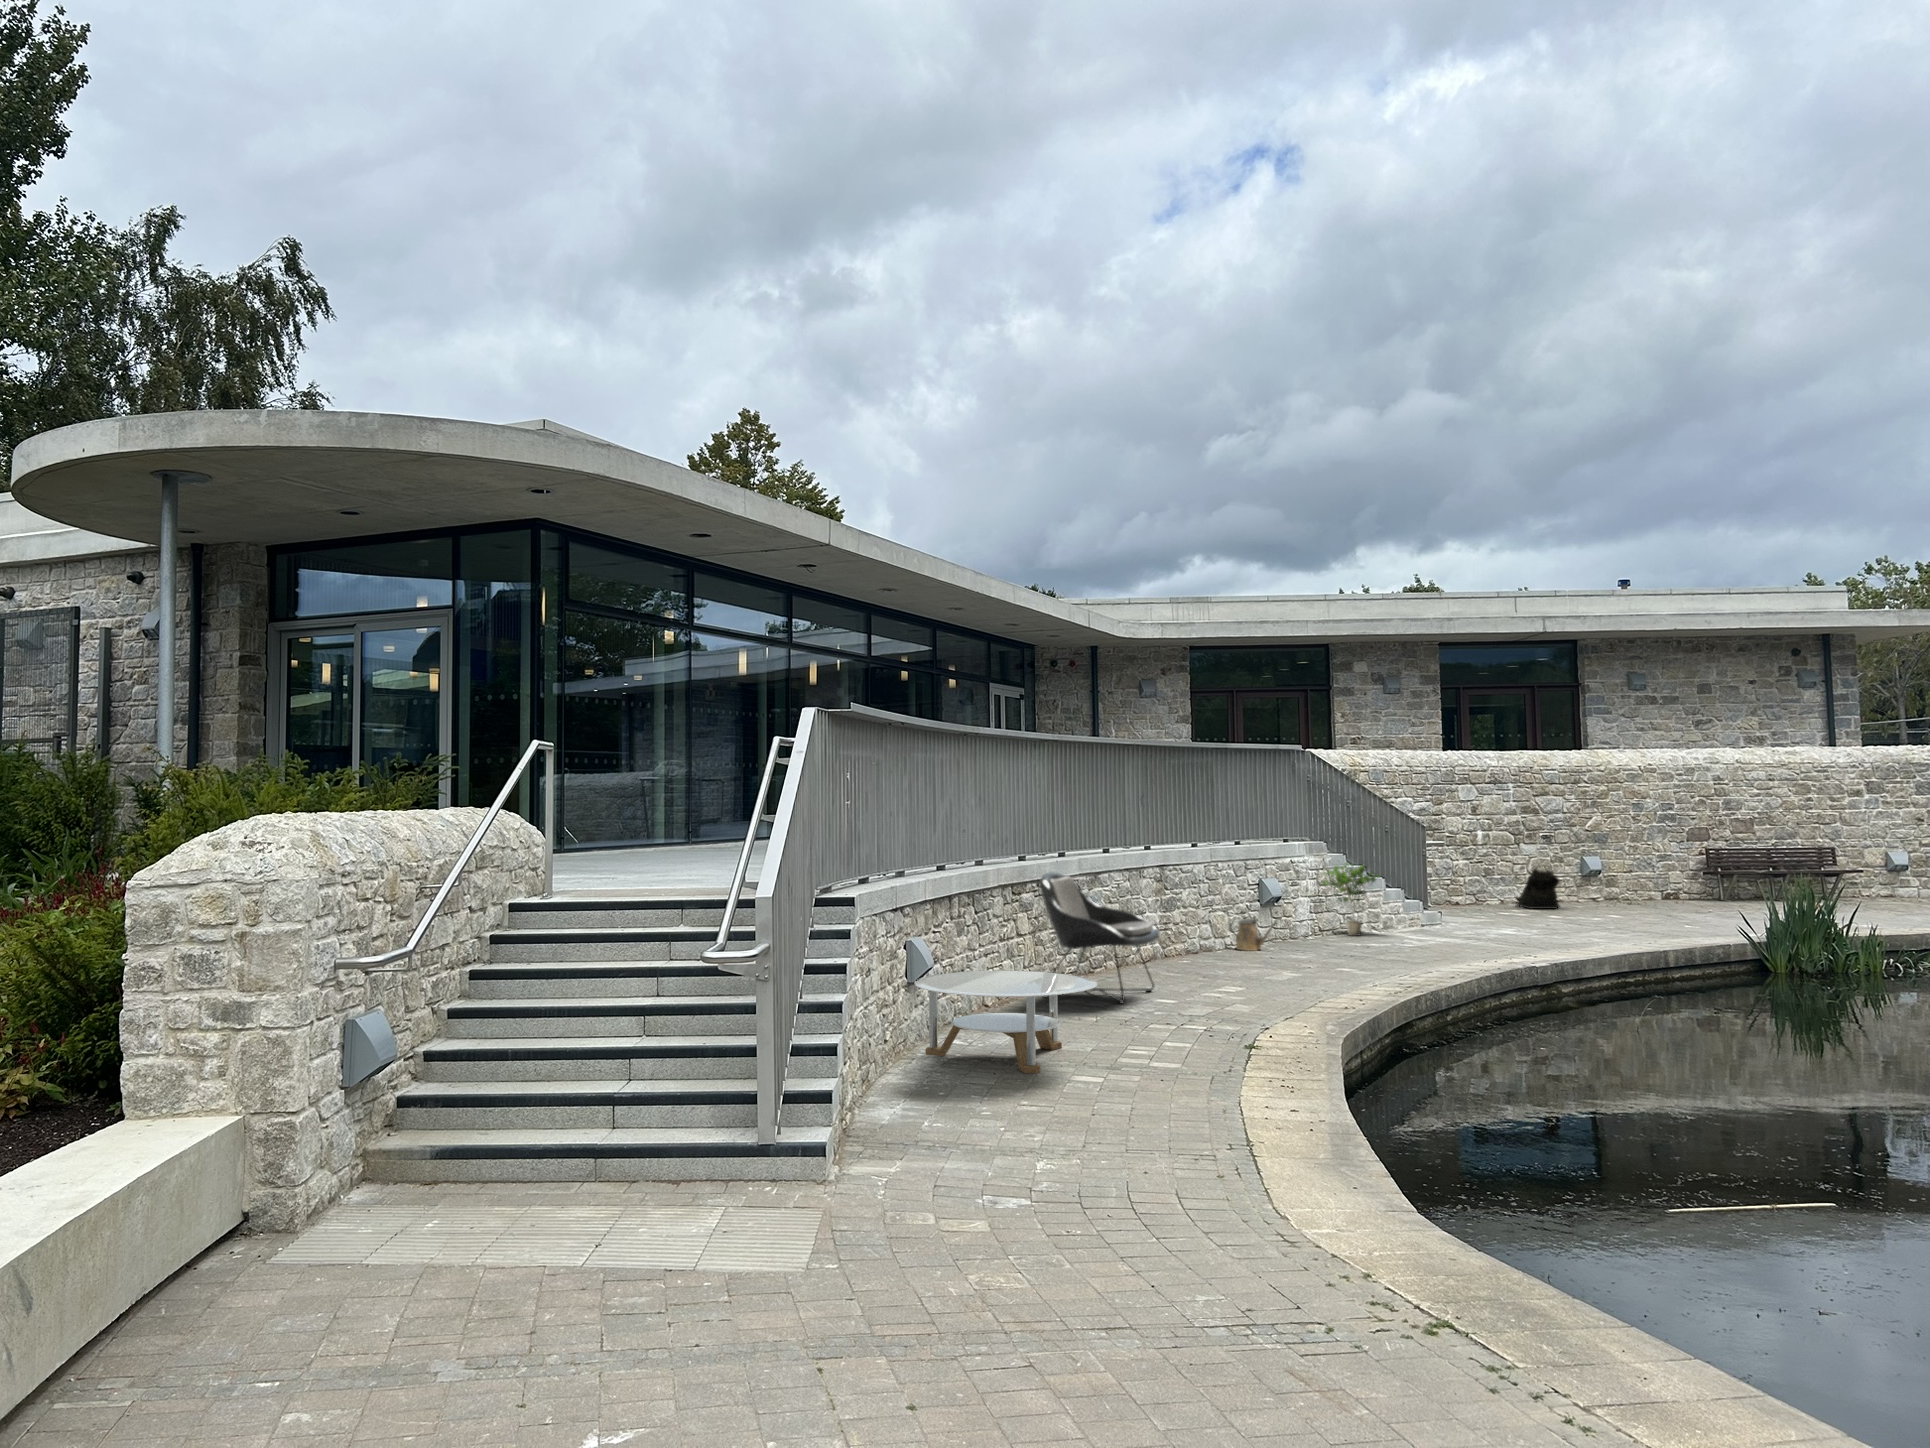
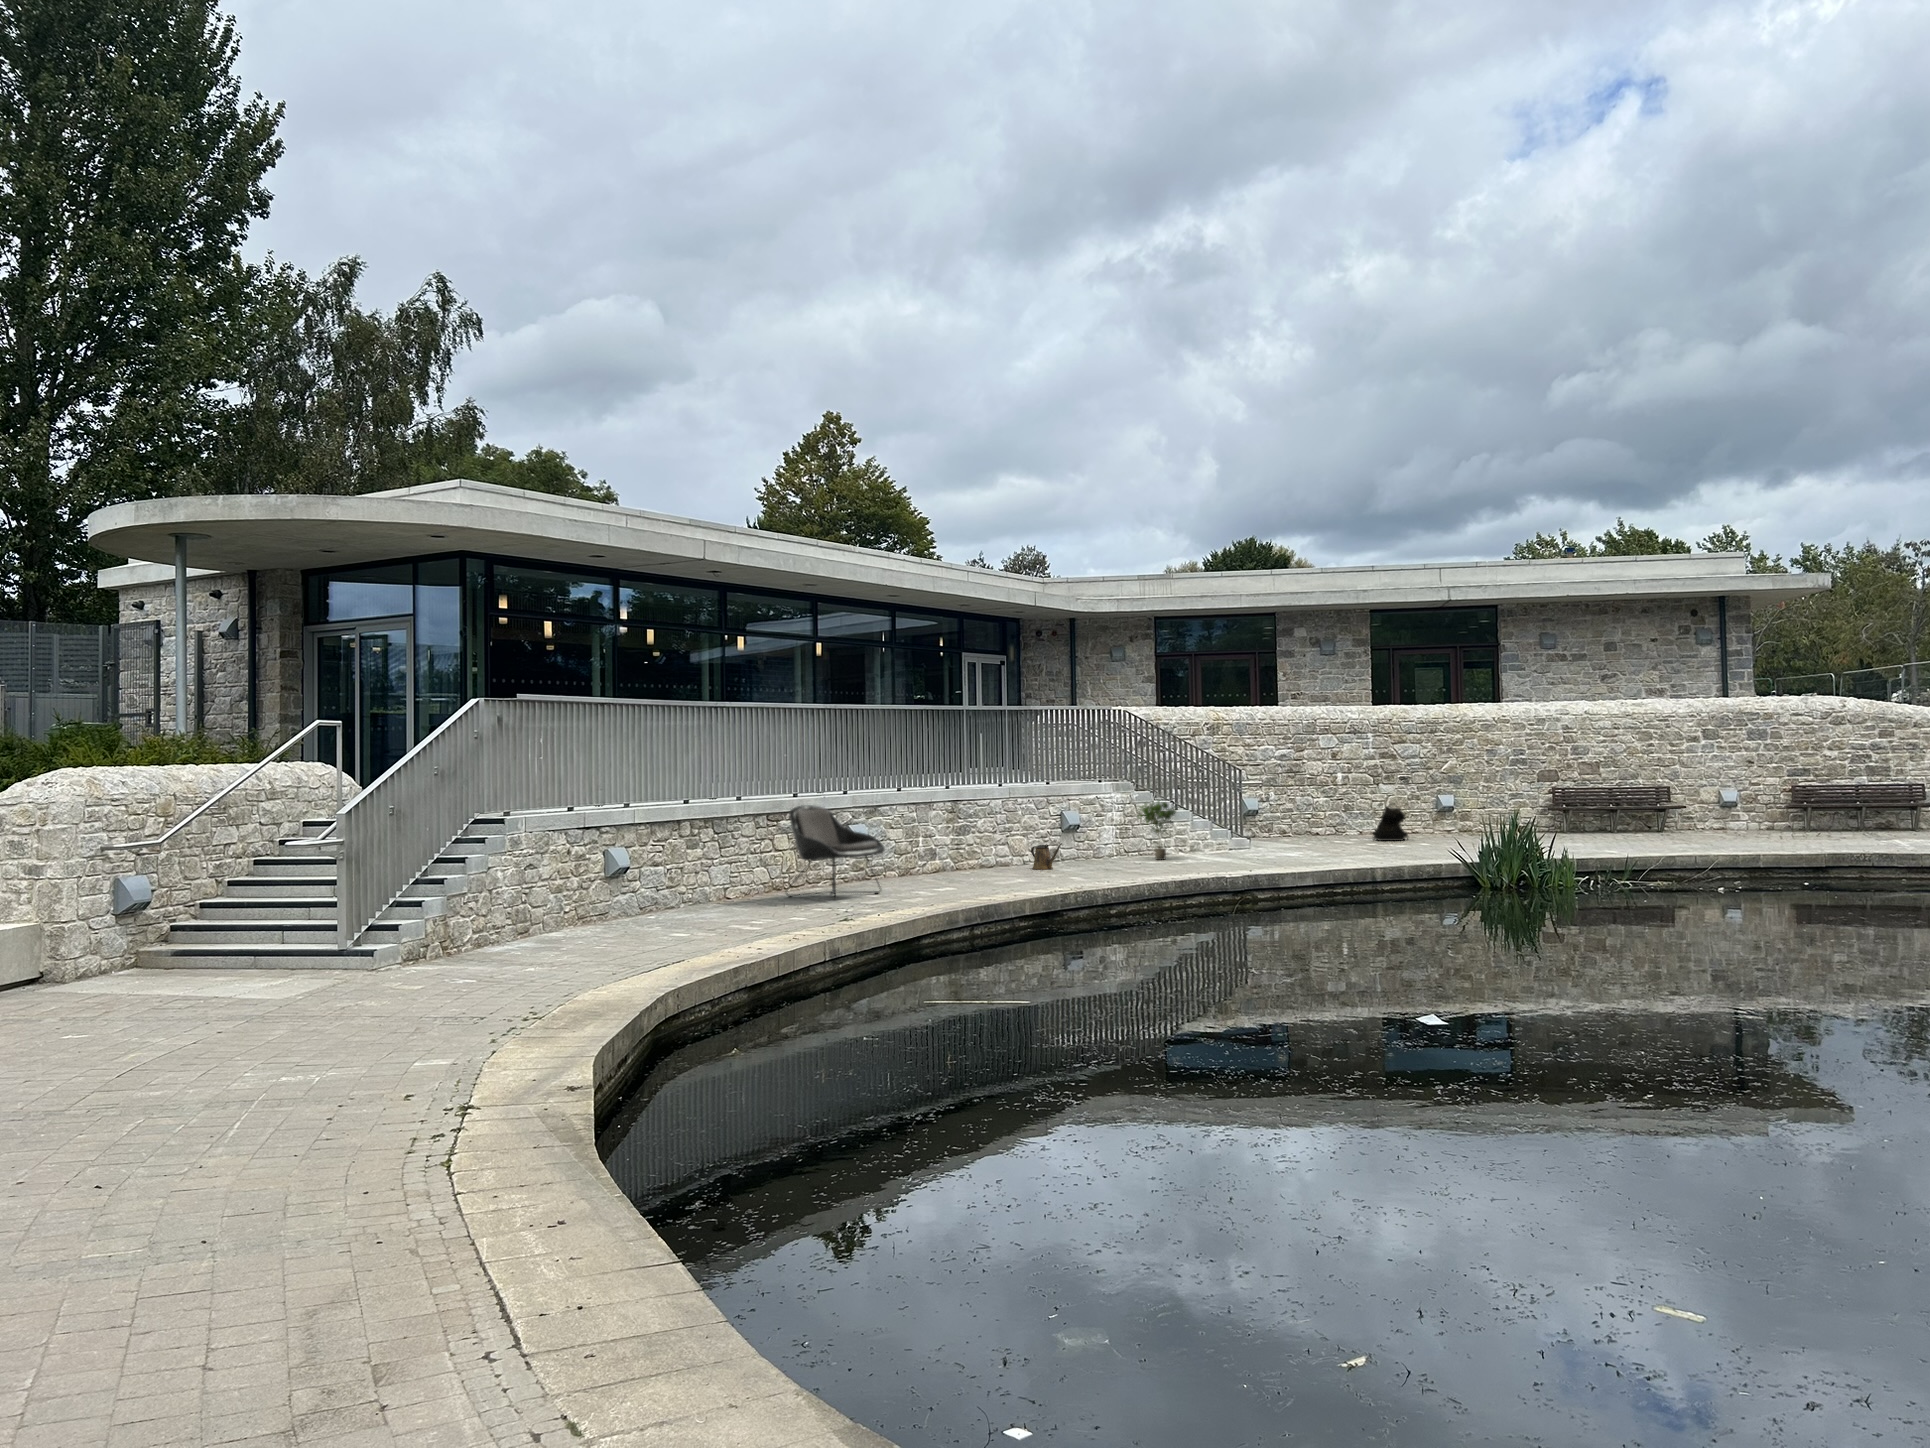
round table: present [915,971,1097,1073] -> none [597,870,726,934]

